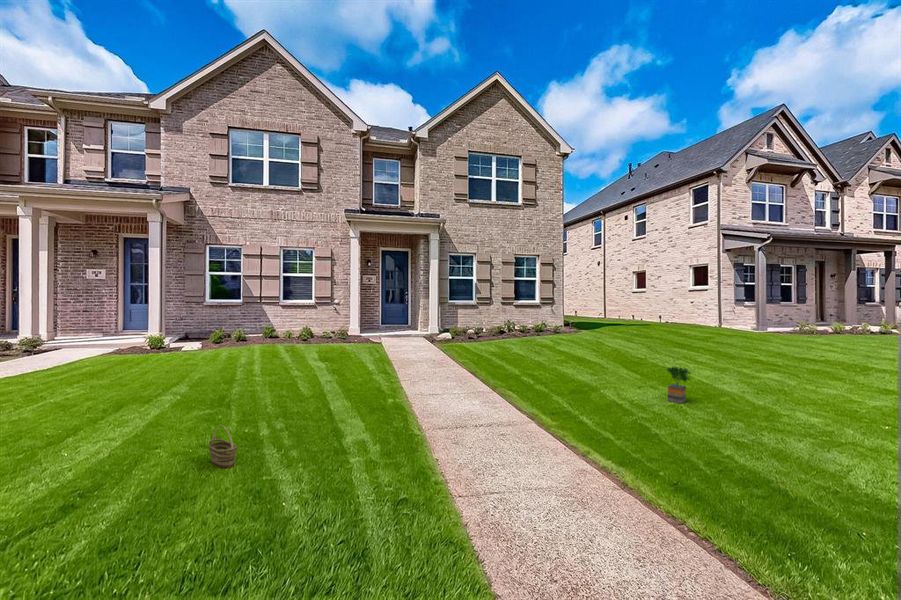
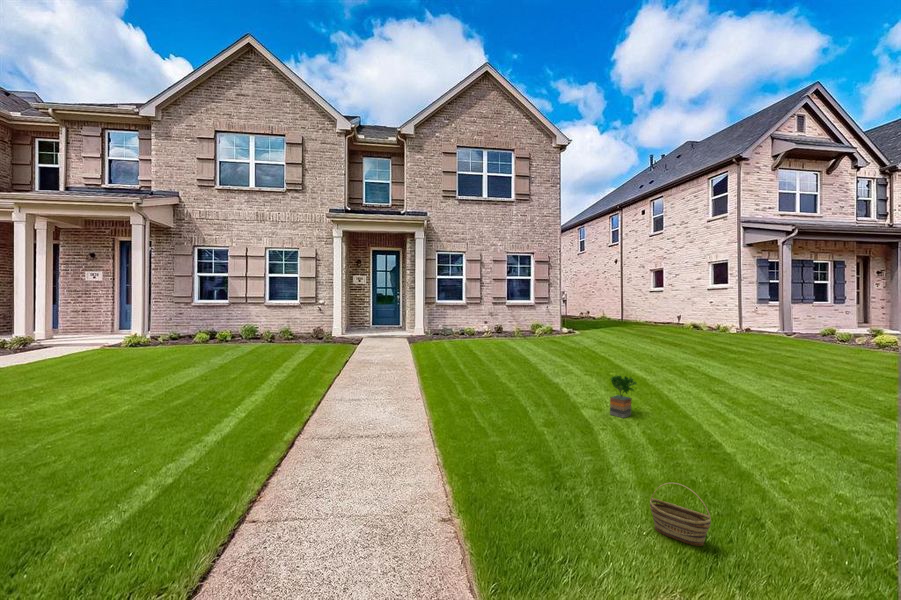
basket: present [209,425,237,468] -> present [650,483,711,546]

